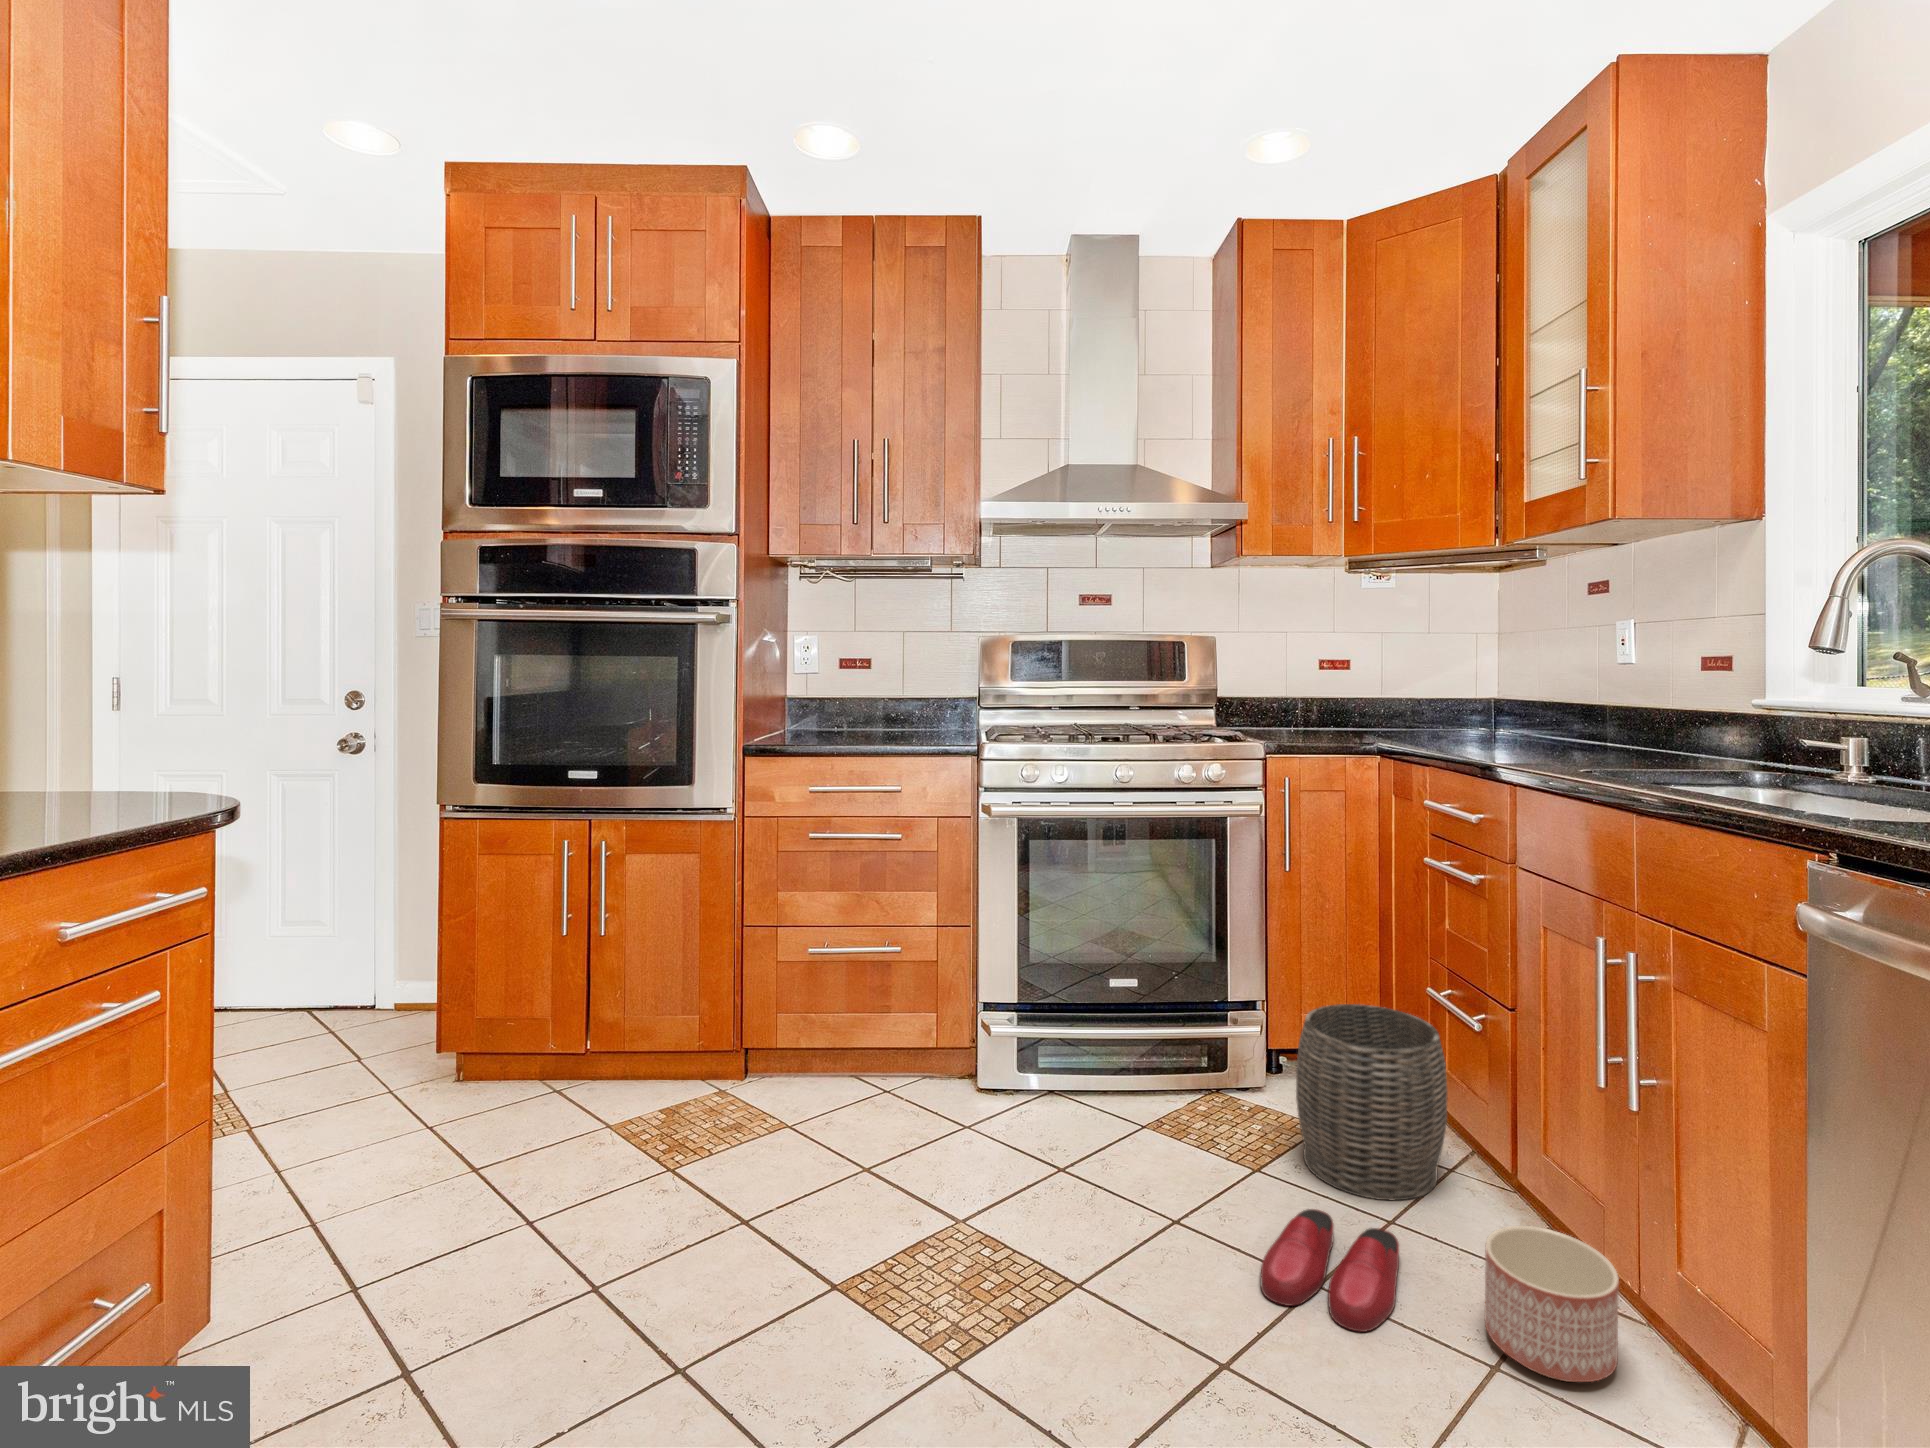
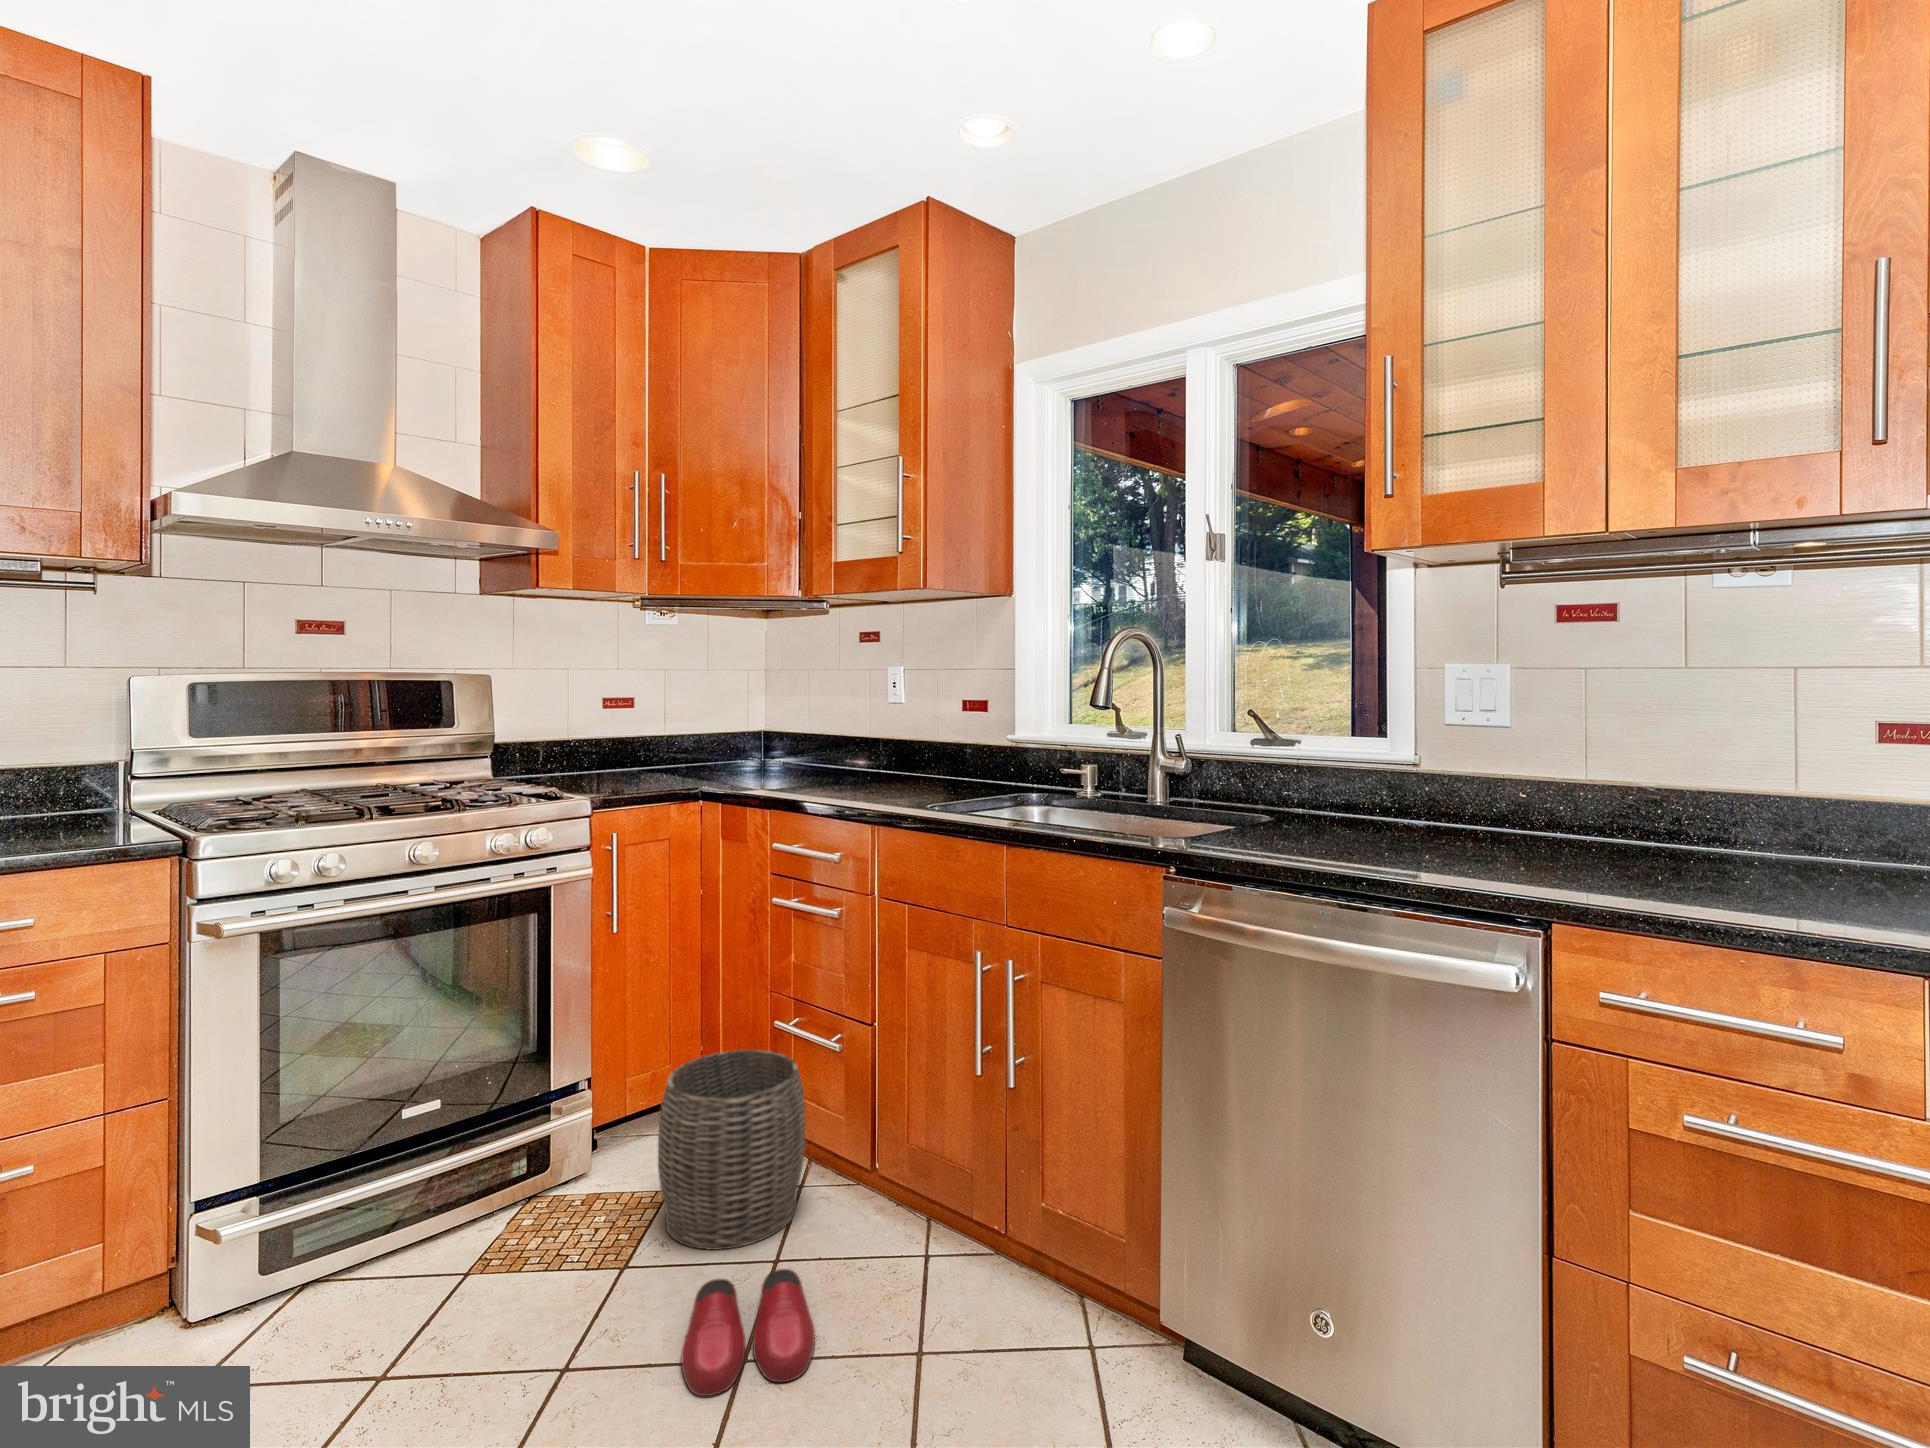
planter: present [1485,1226,1619,1382] -> none [888,1203,988,1332]

